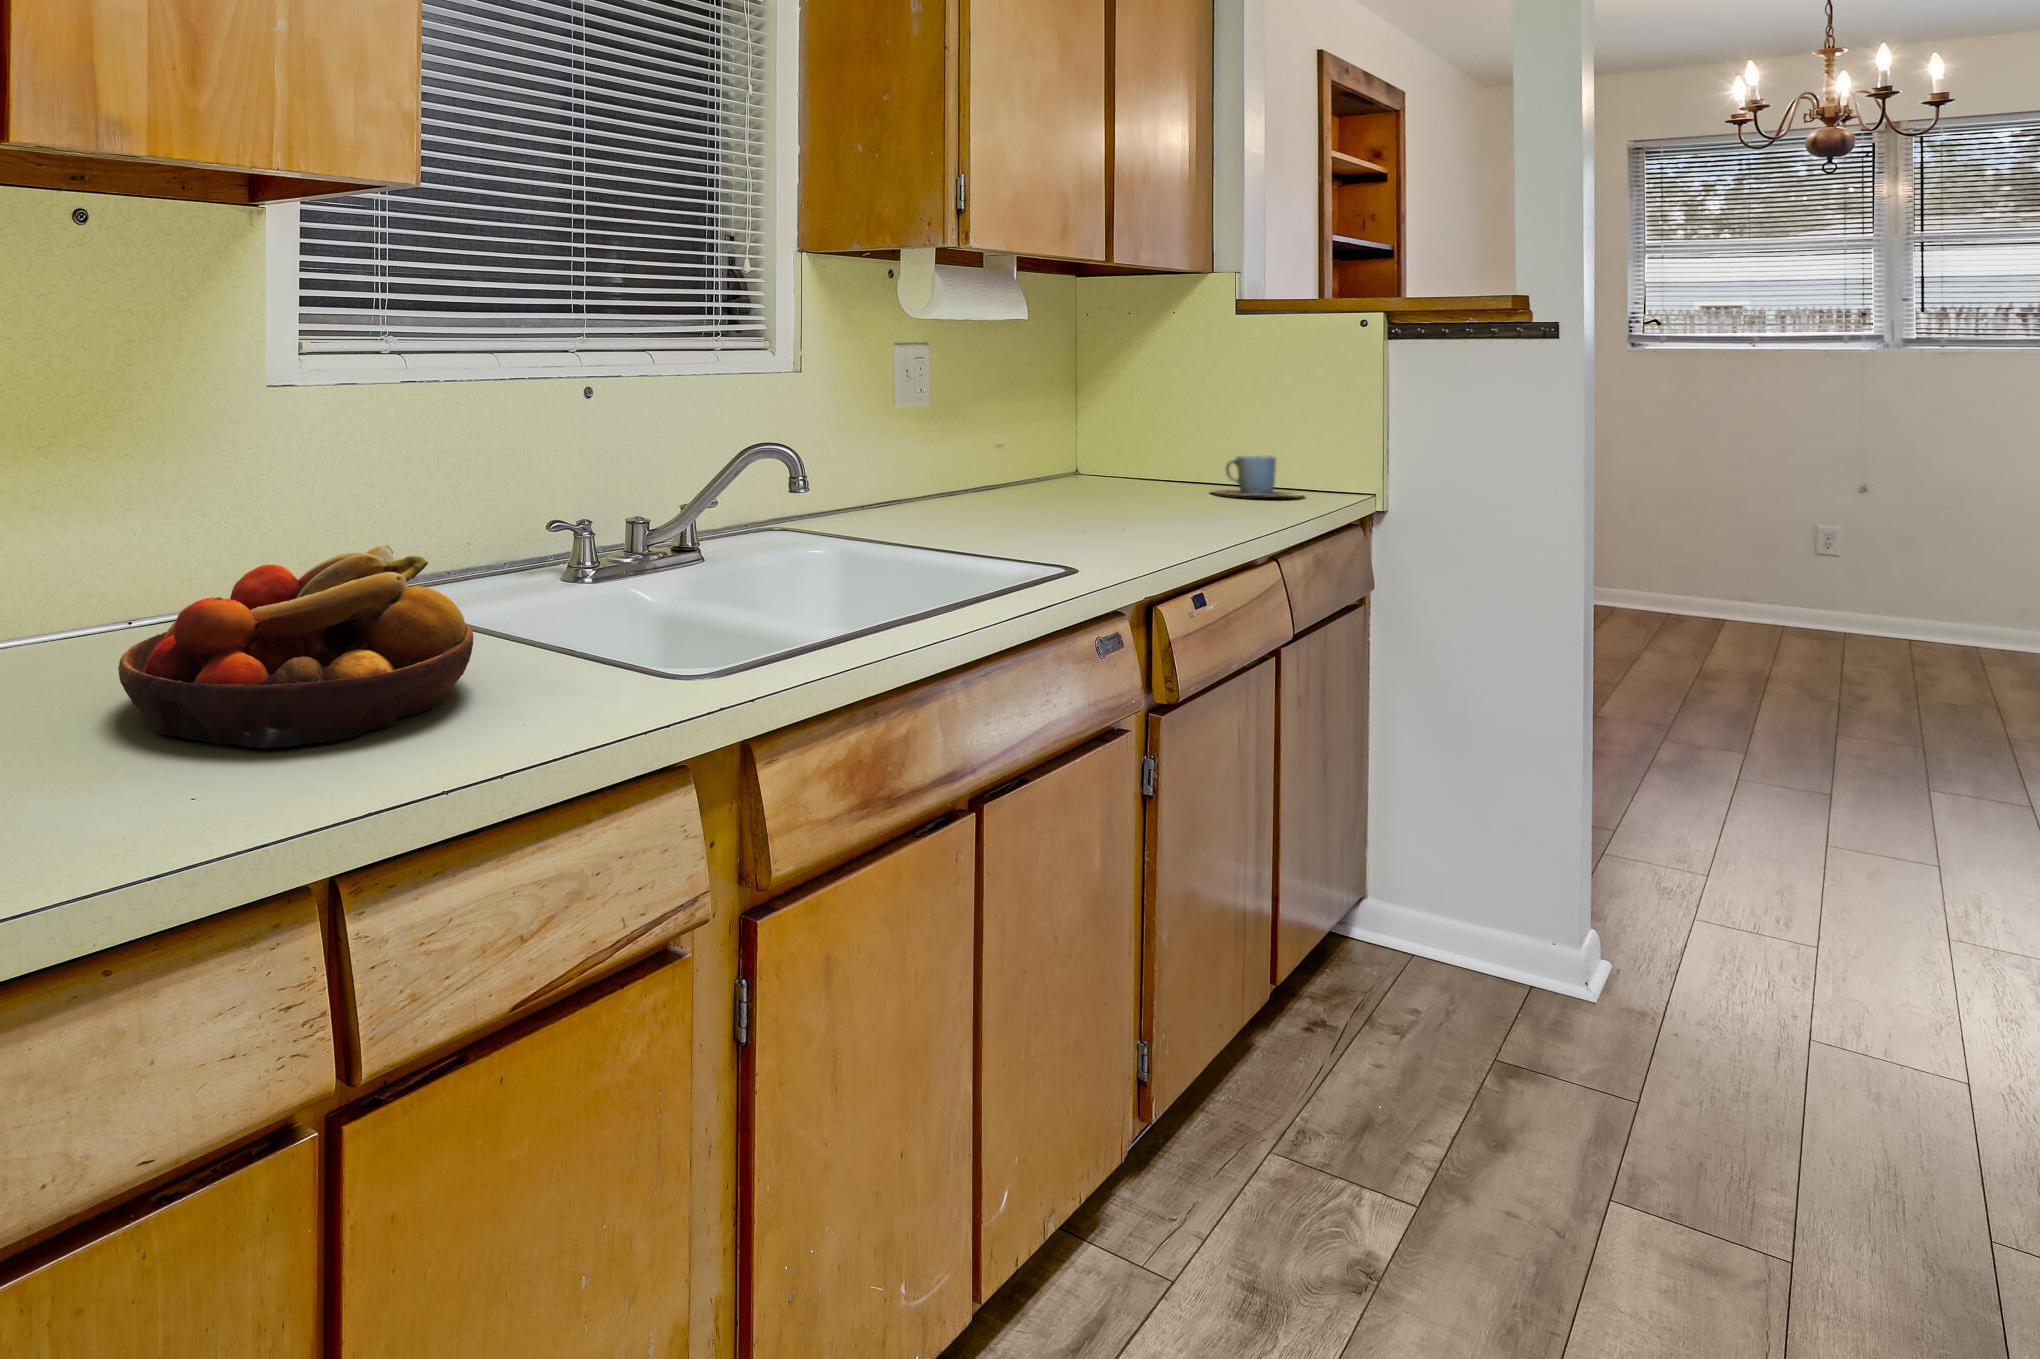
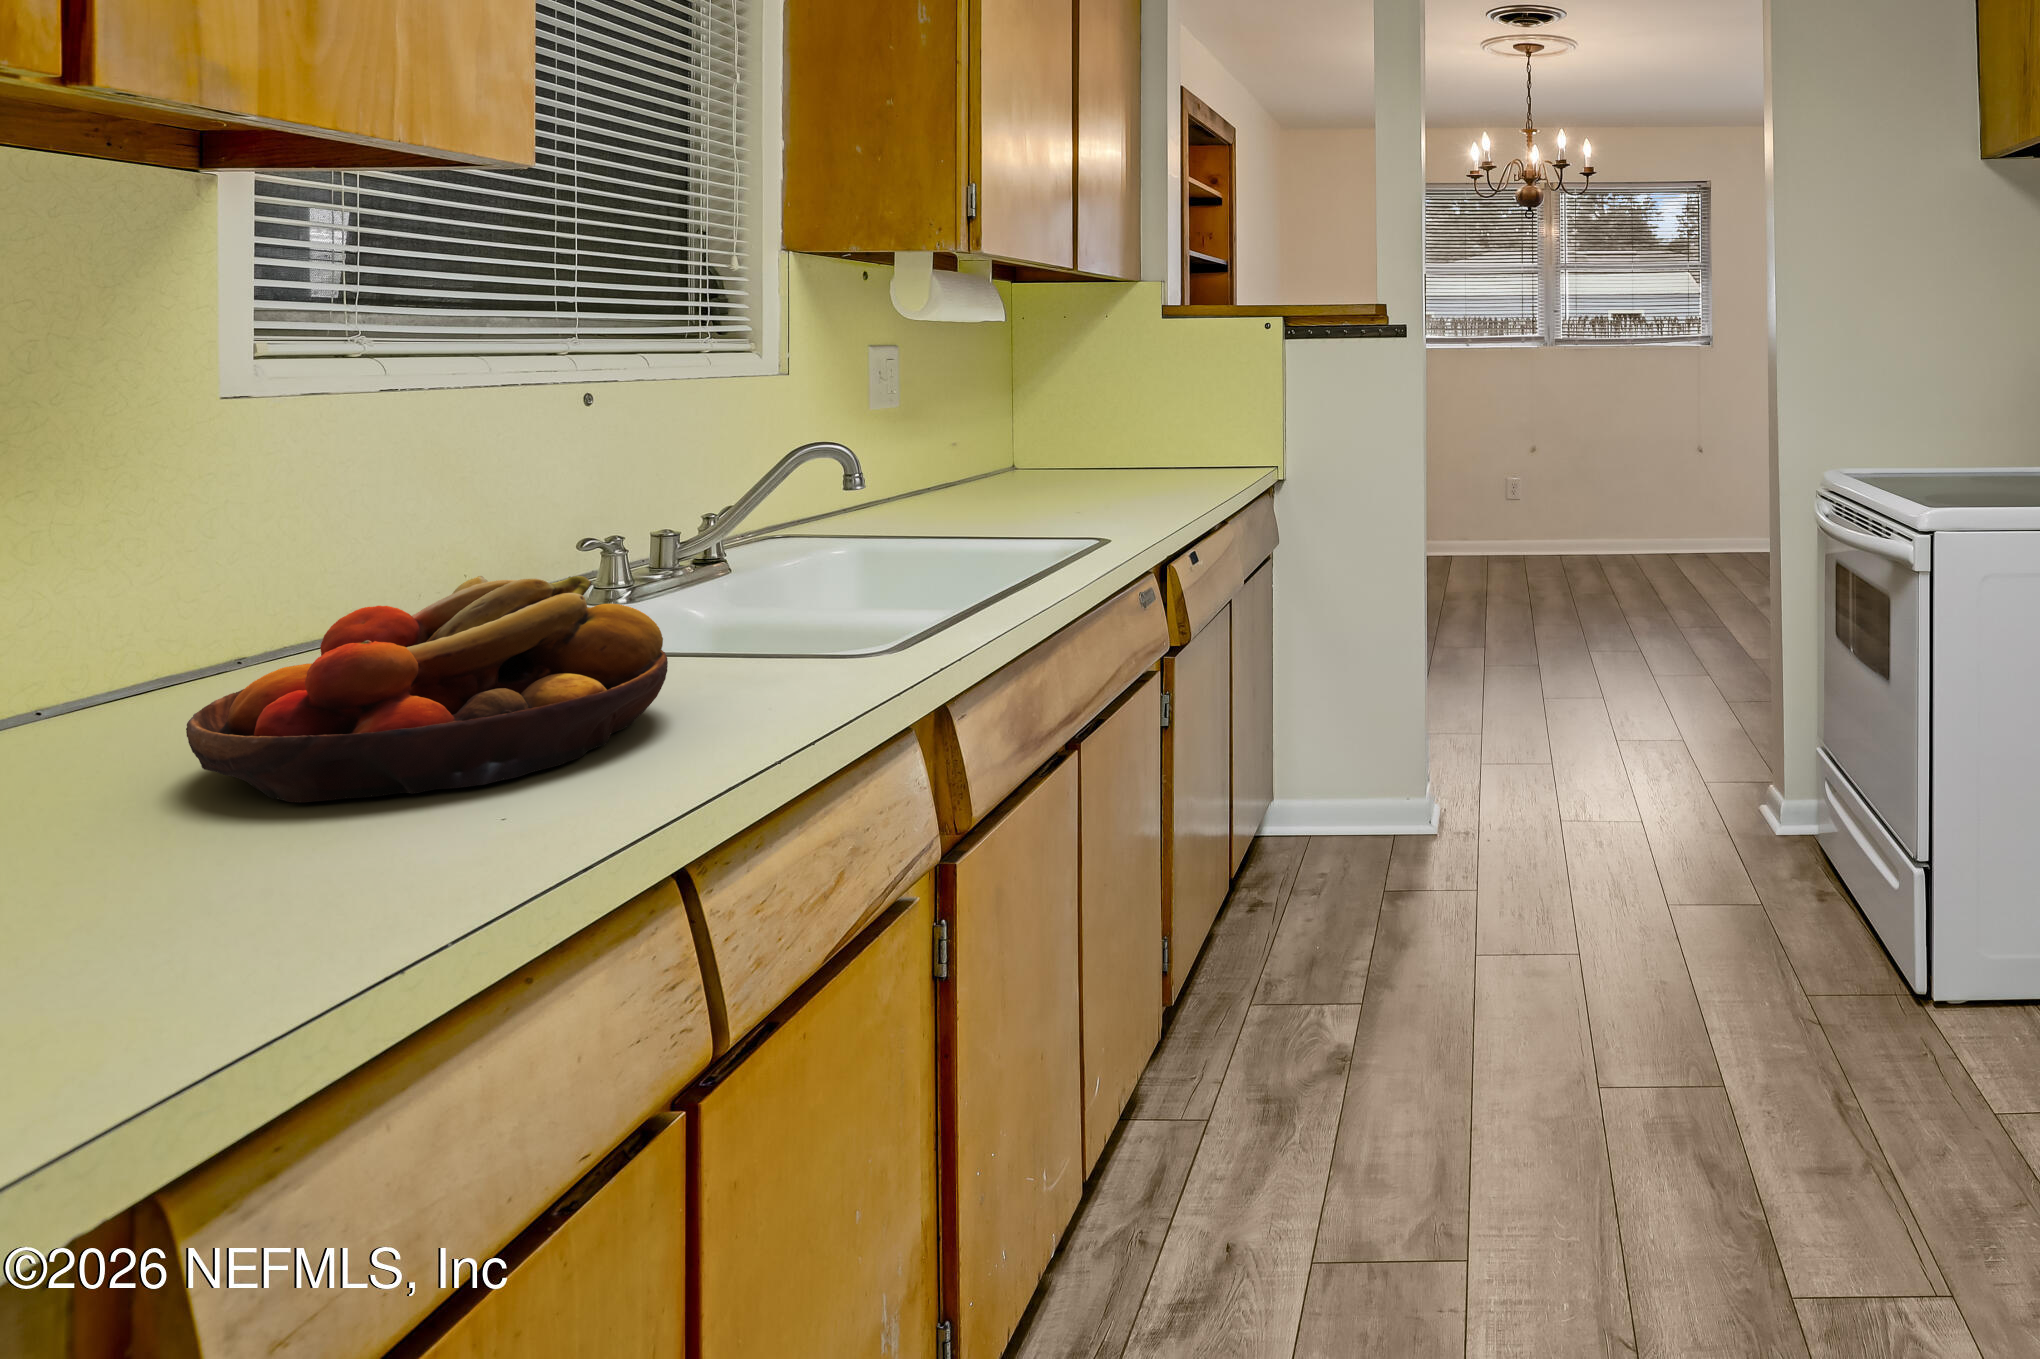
cup: present [1213,456,1303,497] -> none [1158,440,1235,474]

